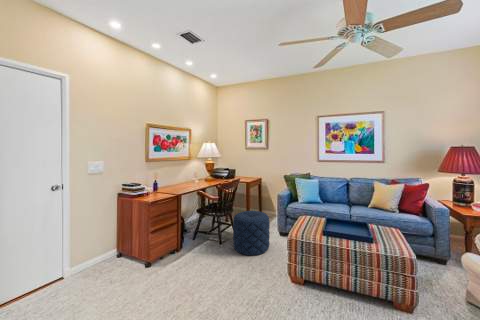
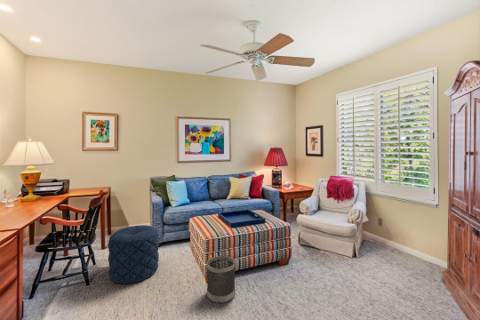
wastebasket: none [281,258,311,308] -> present [207,256,235,303]

